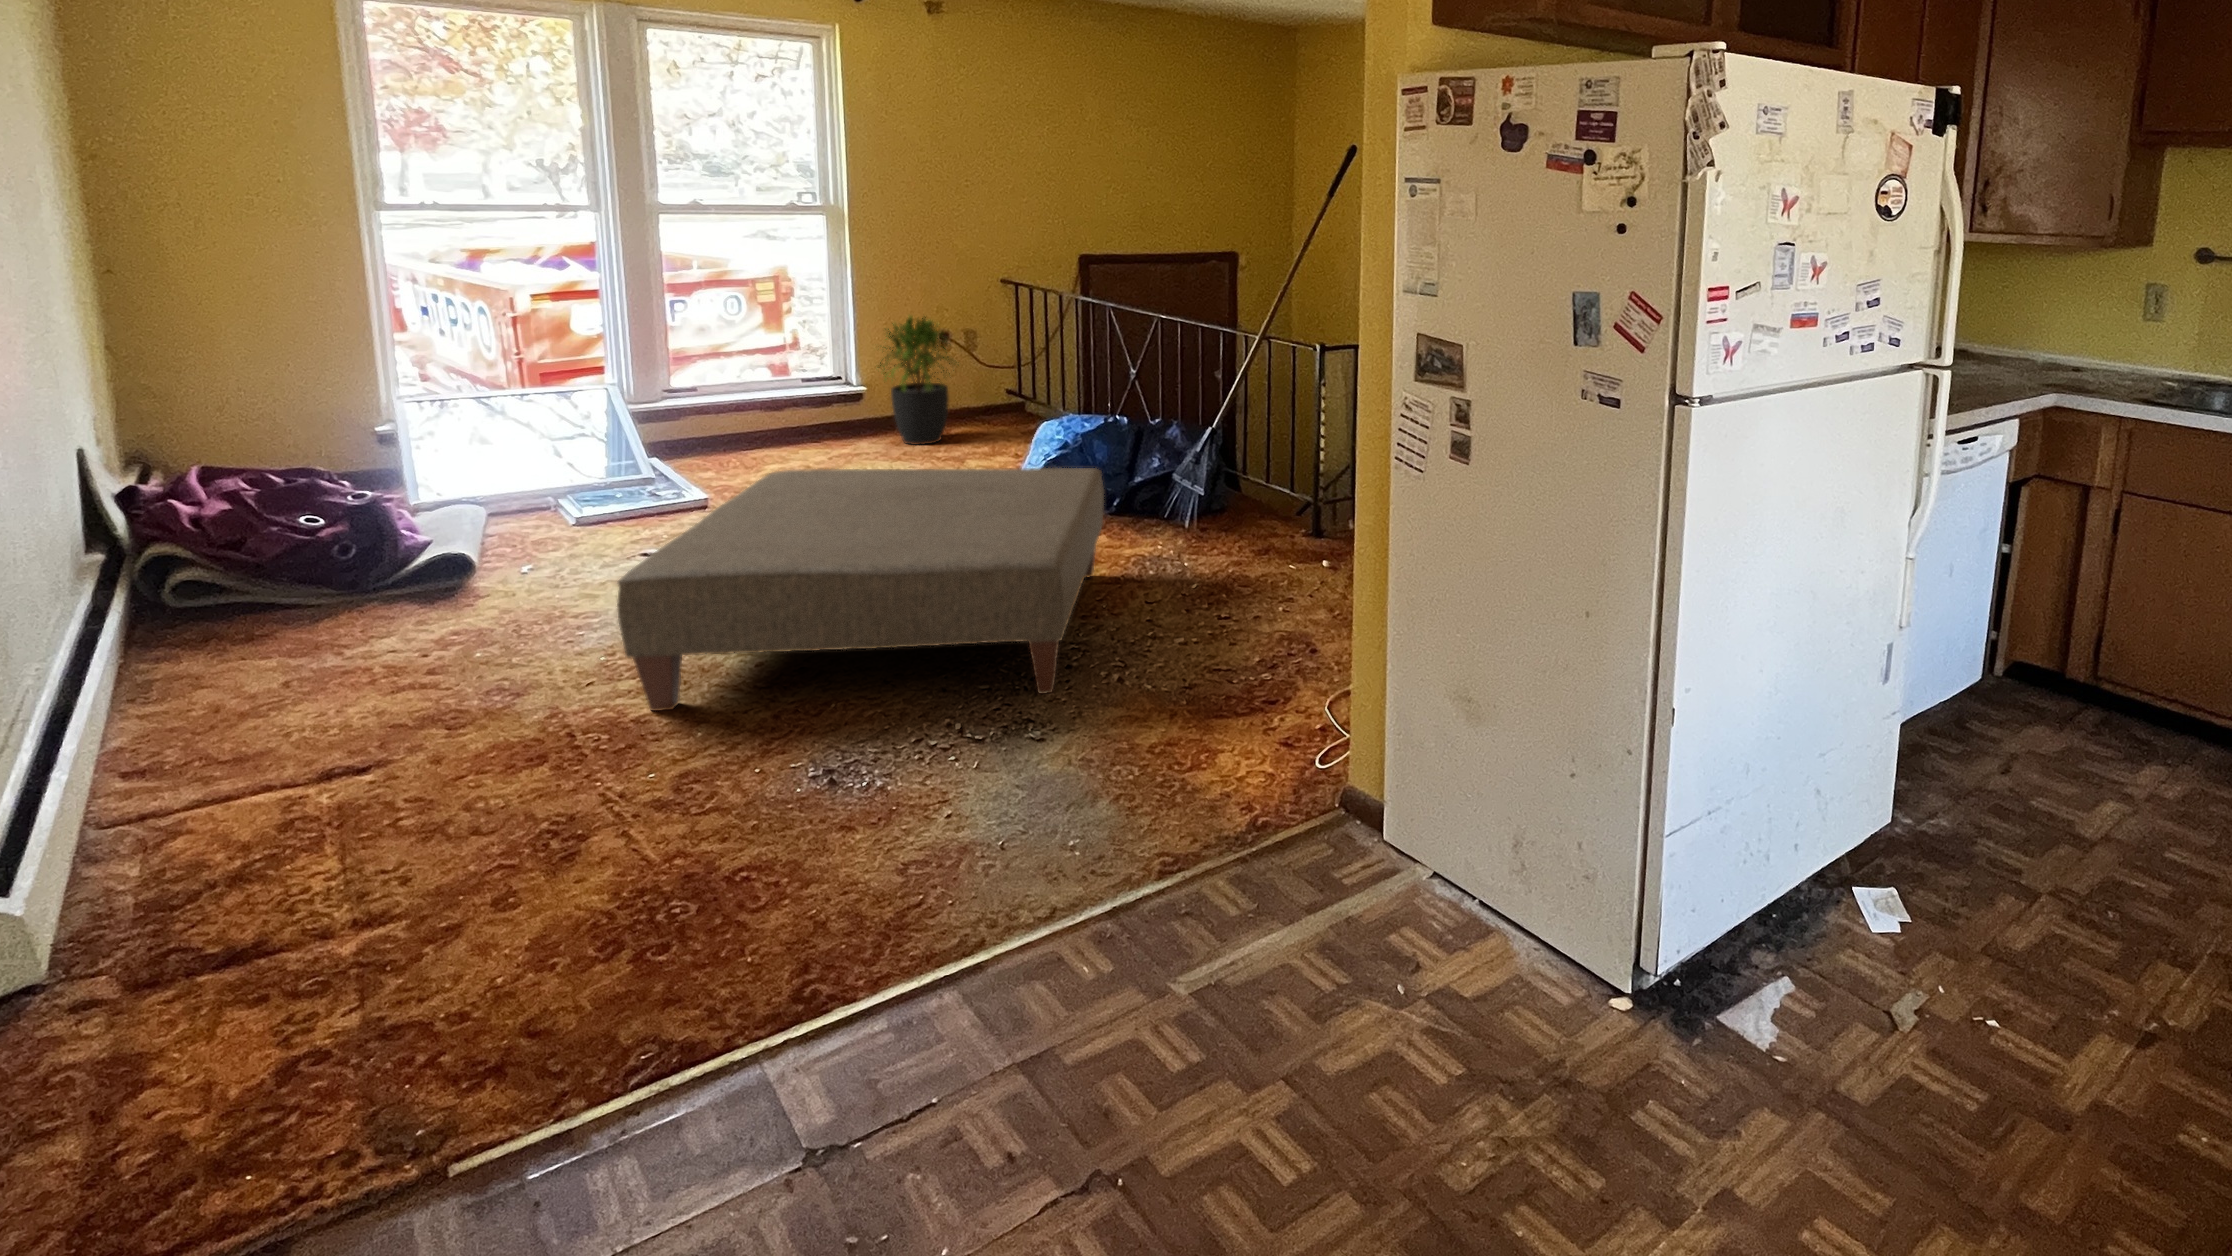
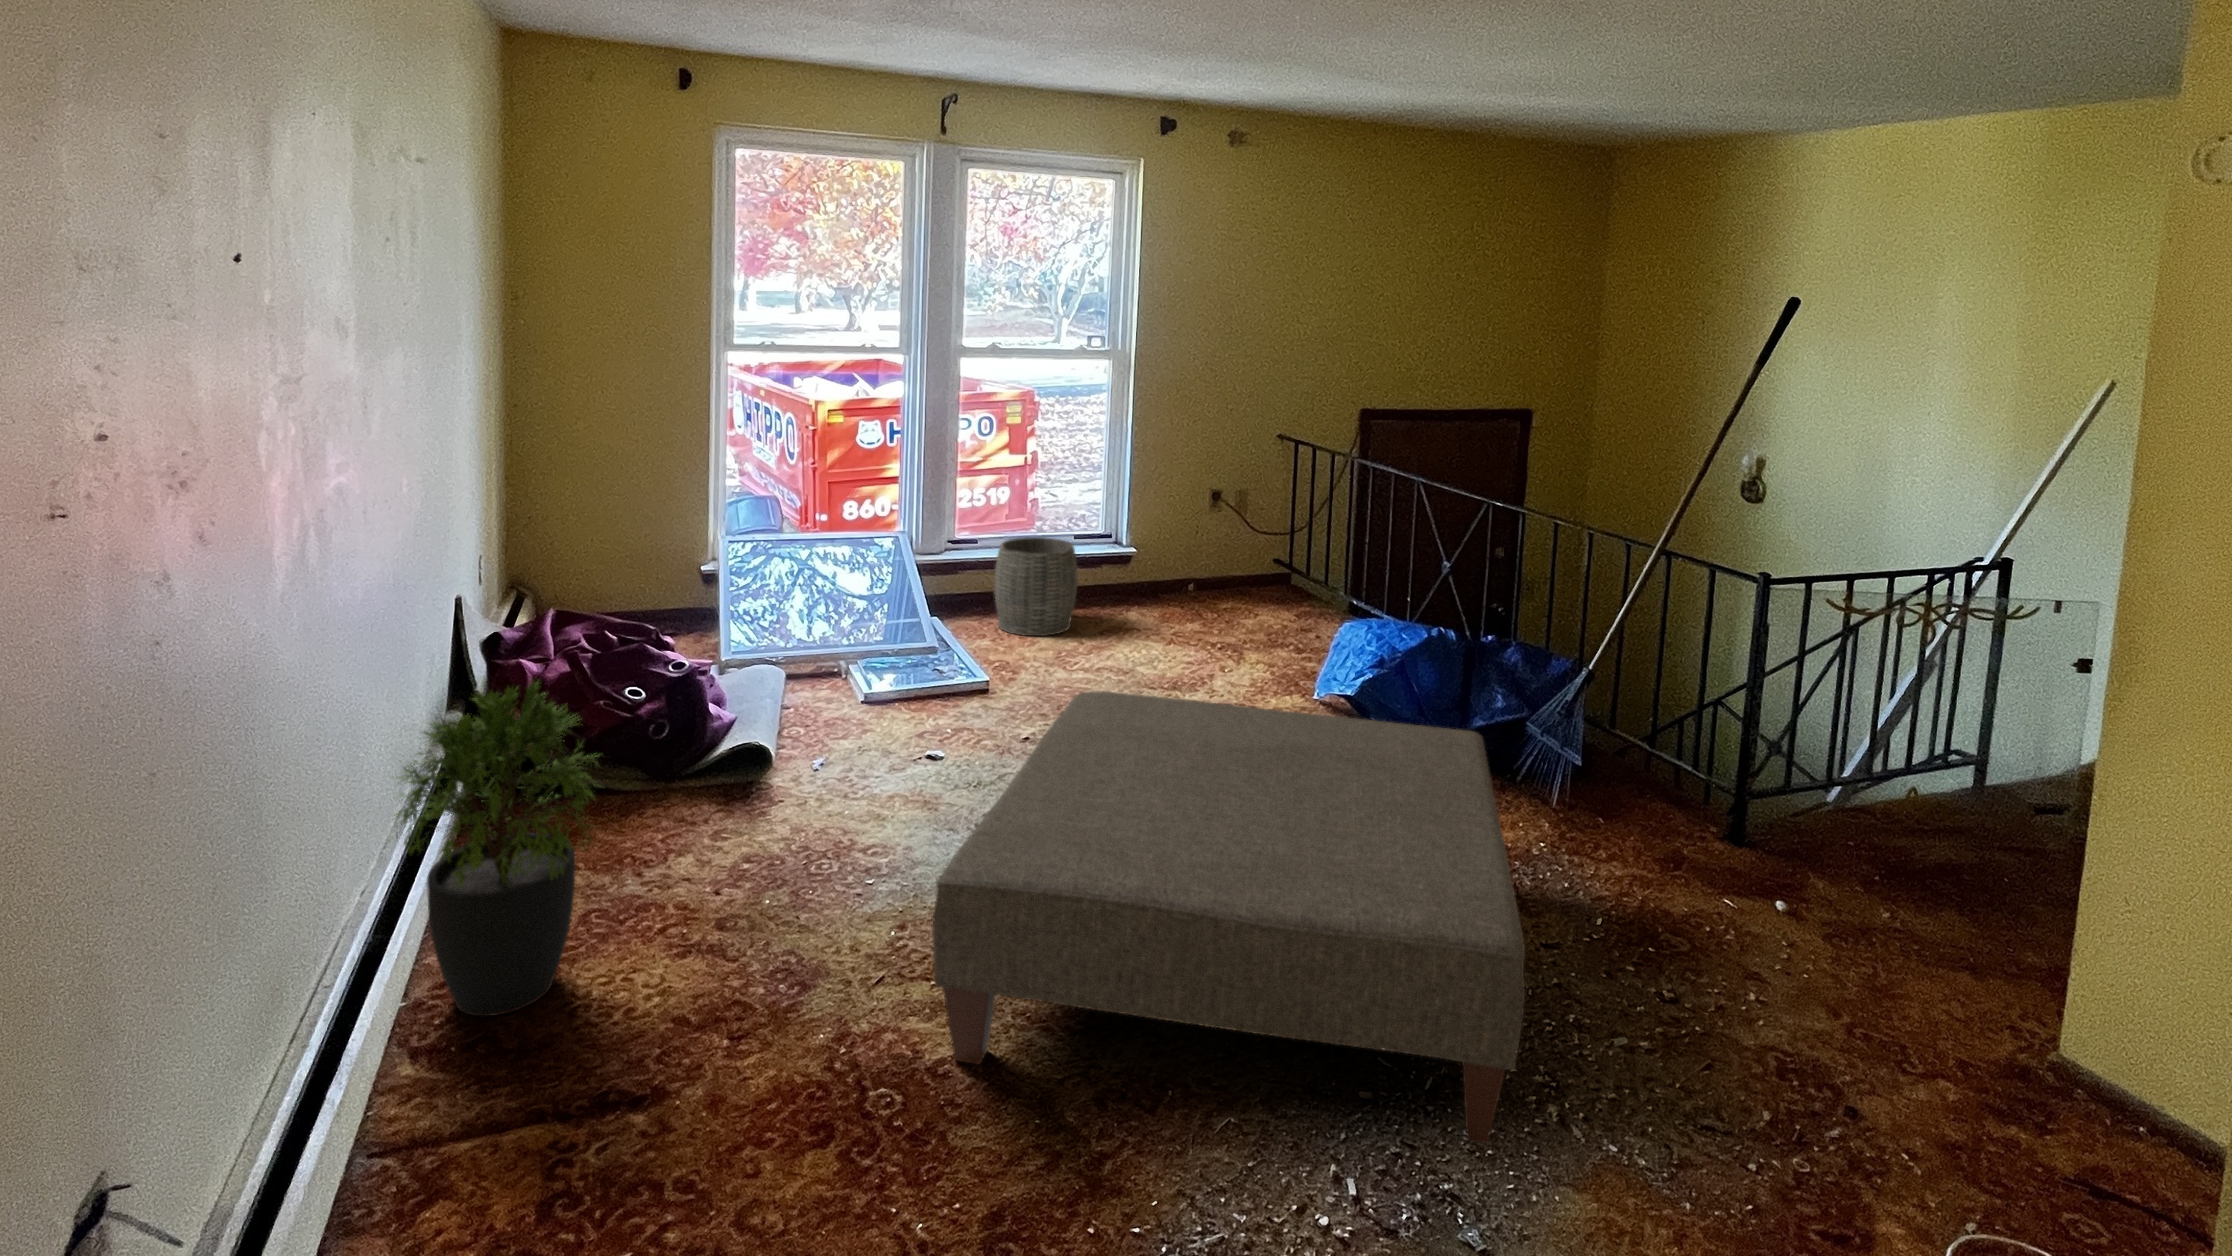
potted plant: present [877,316,959,445] -> present [392,681,599,1016]
woven basket: none [716,379,804,466] -> present [994,537,1077,636]

